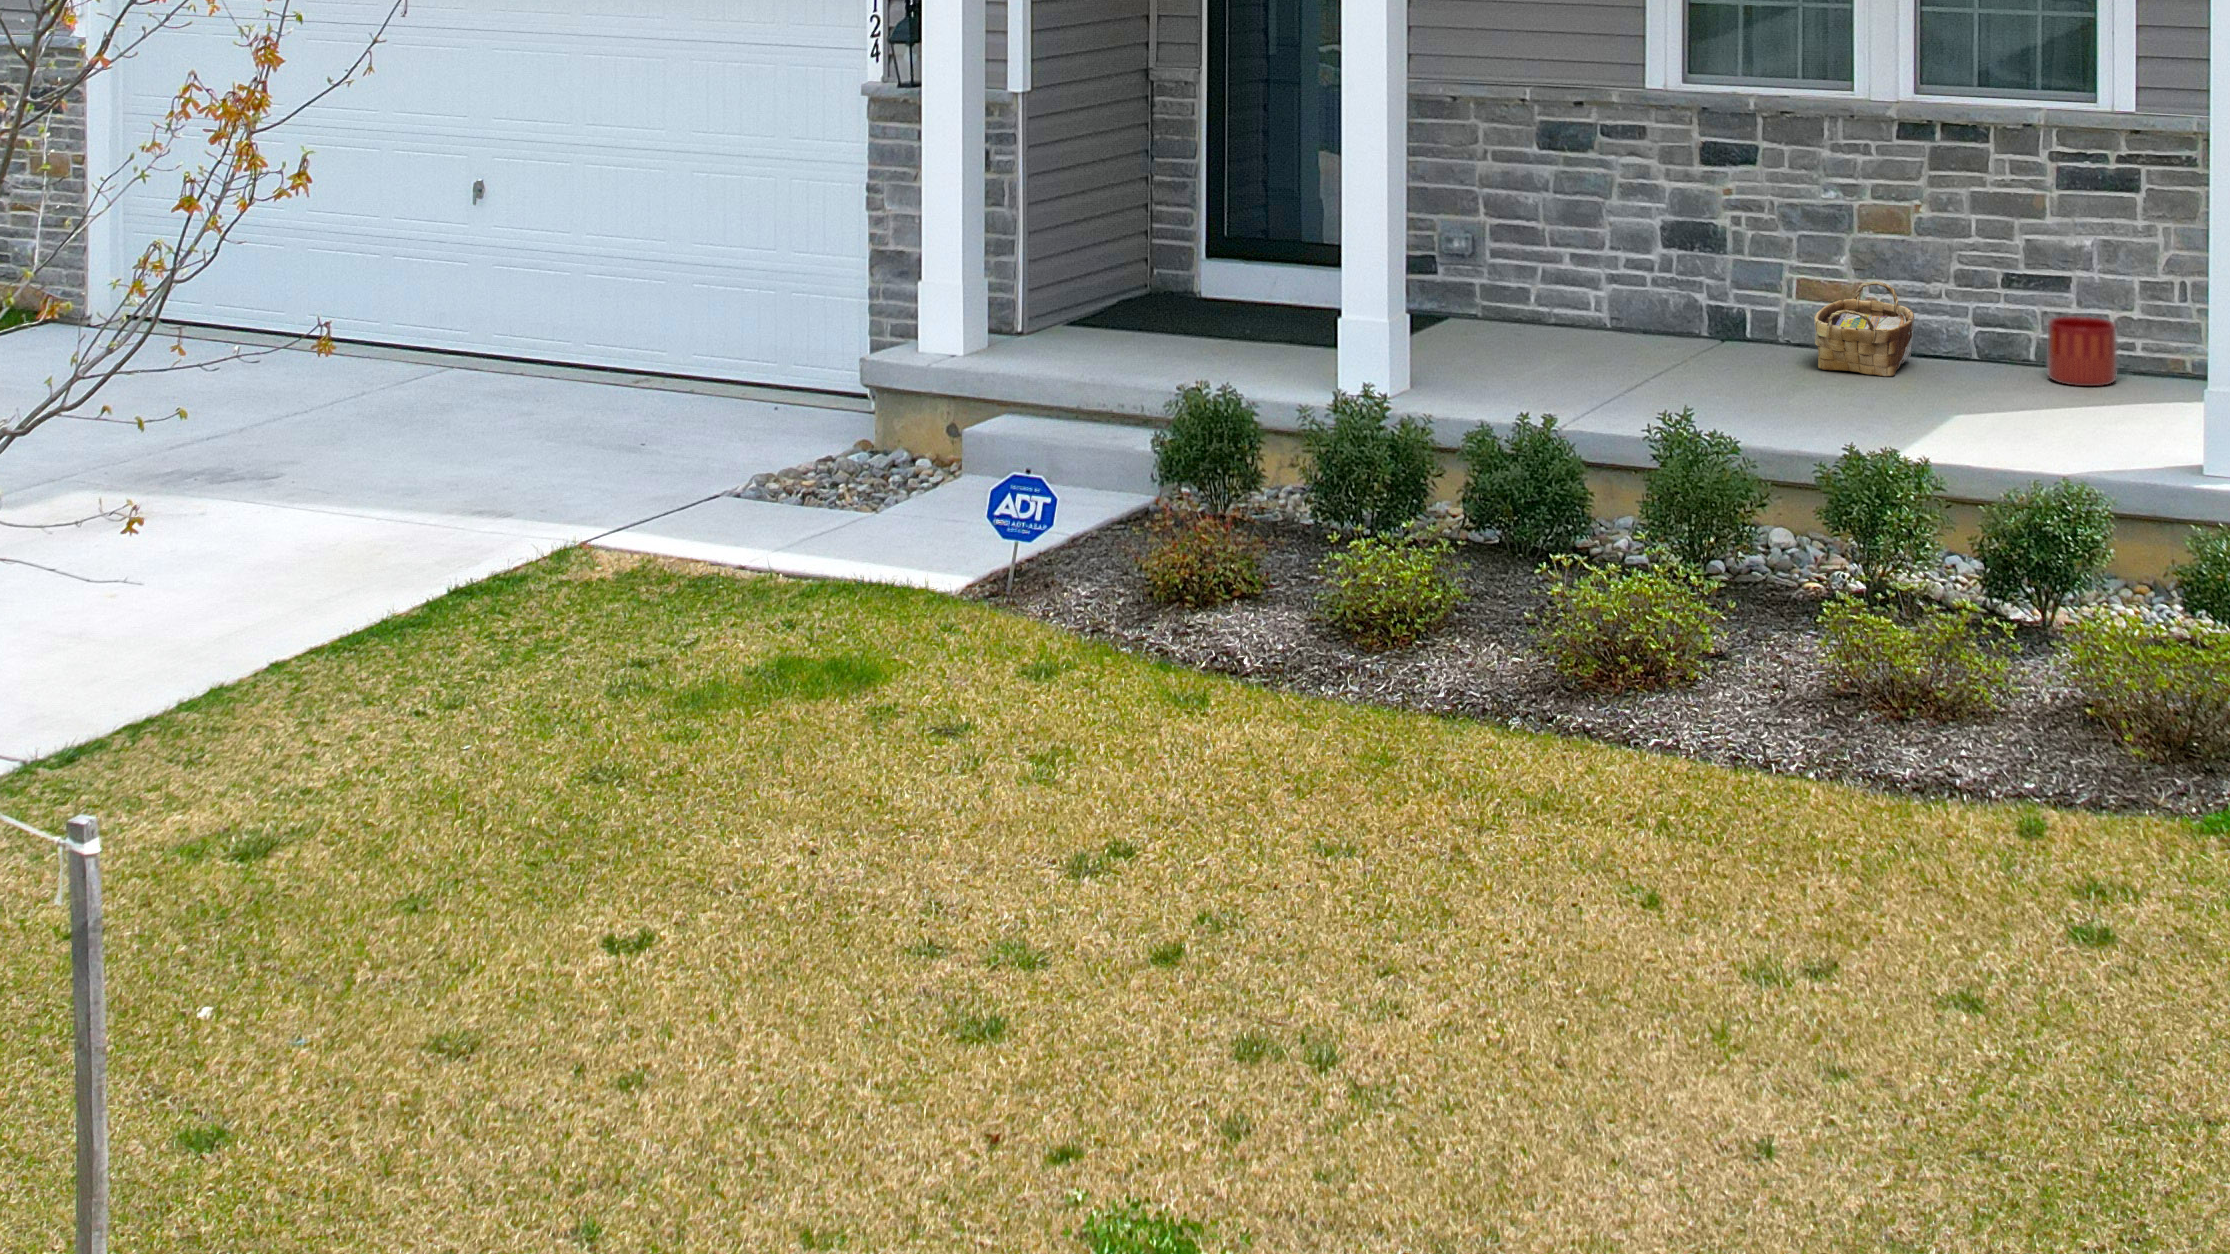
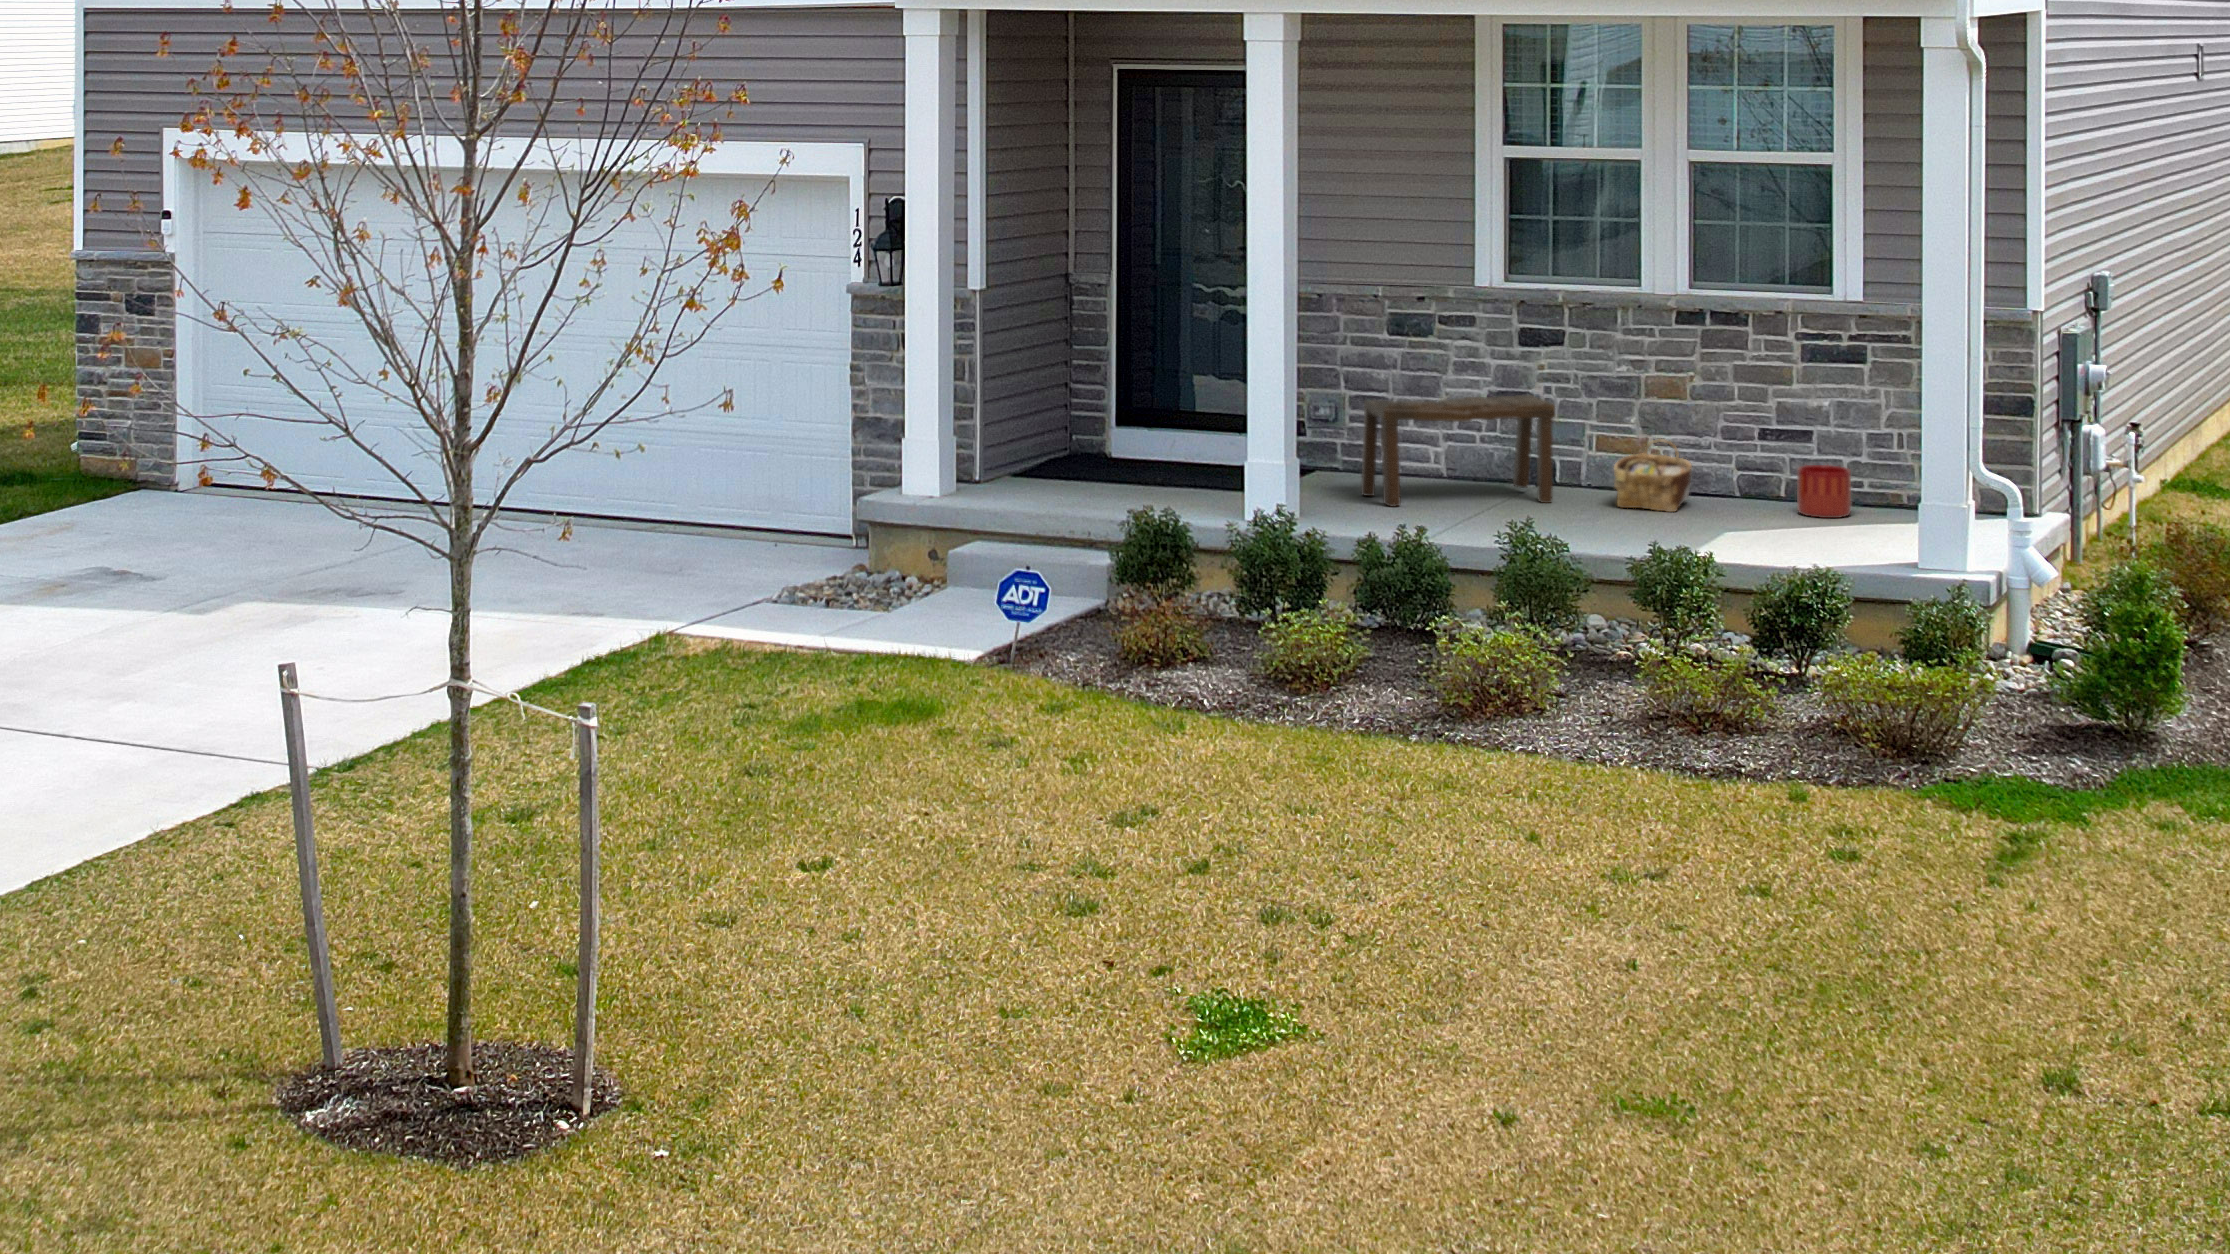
bench: none [1498,222,1741,368] -> present [1361,395,1556,507]

